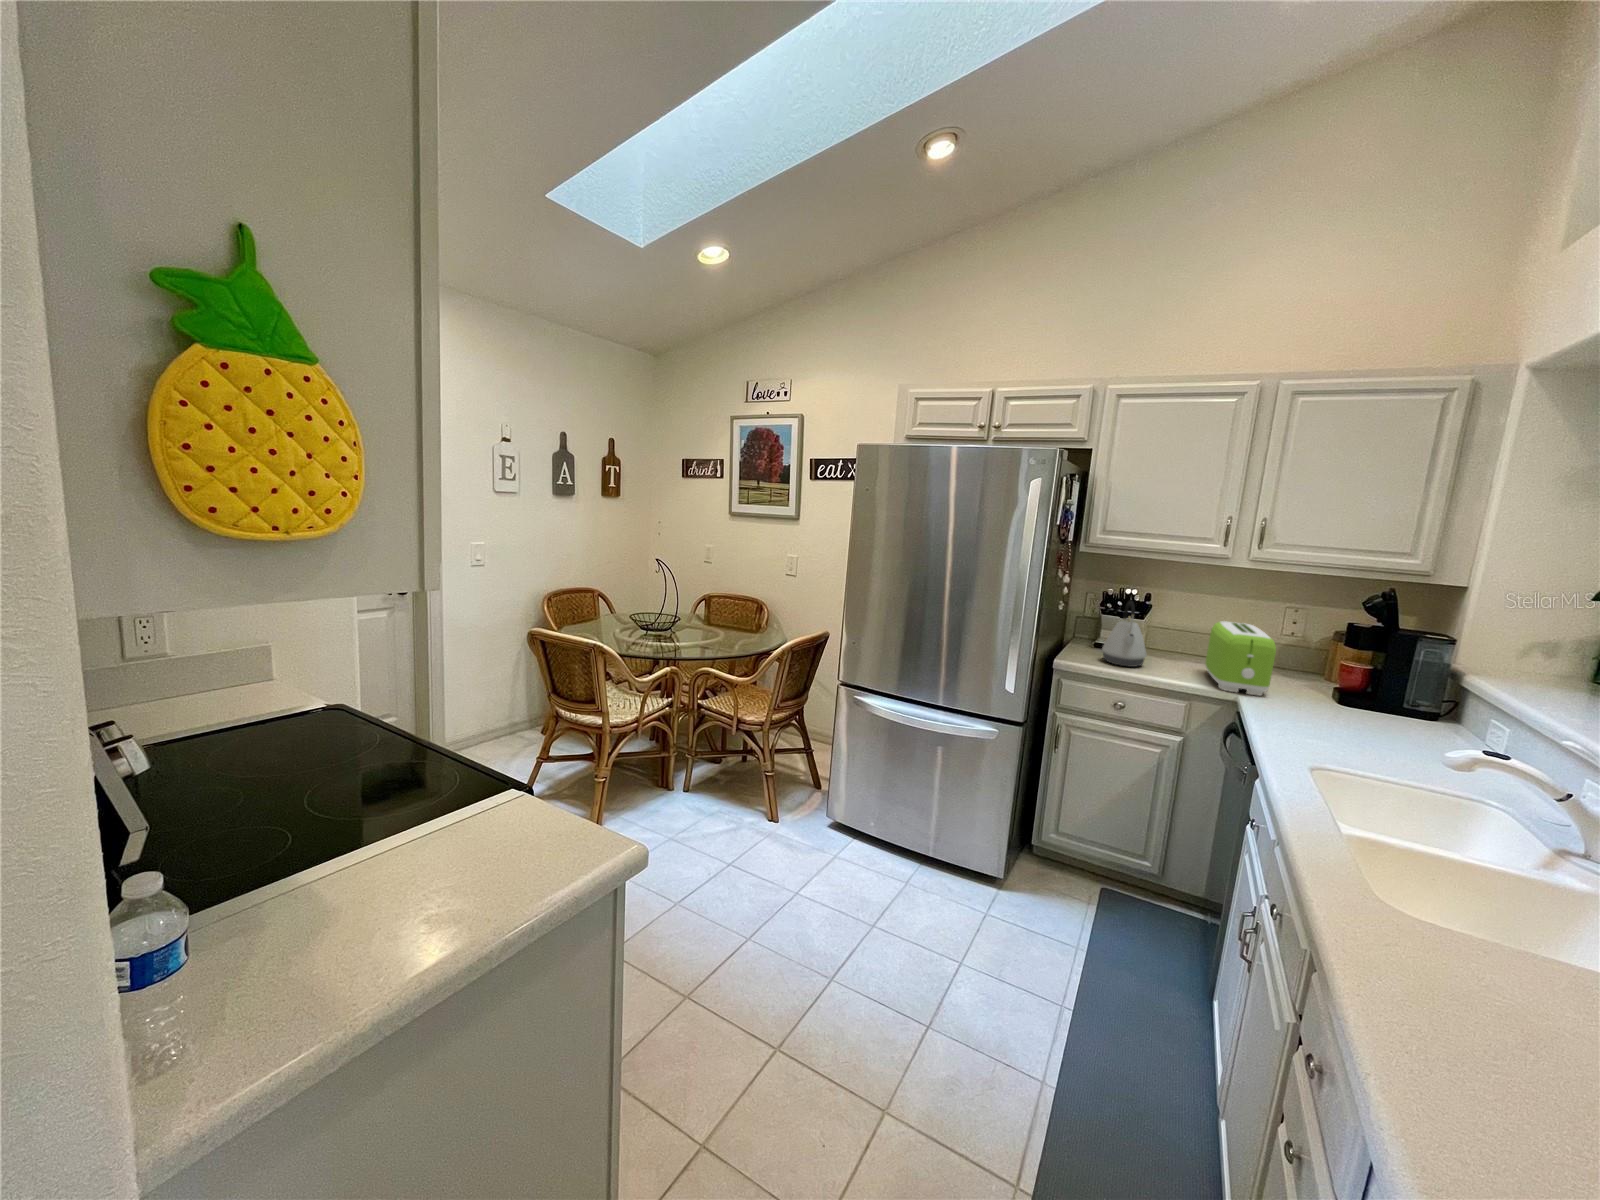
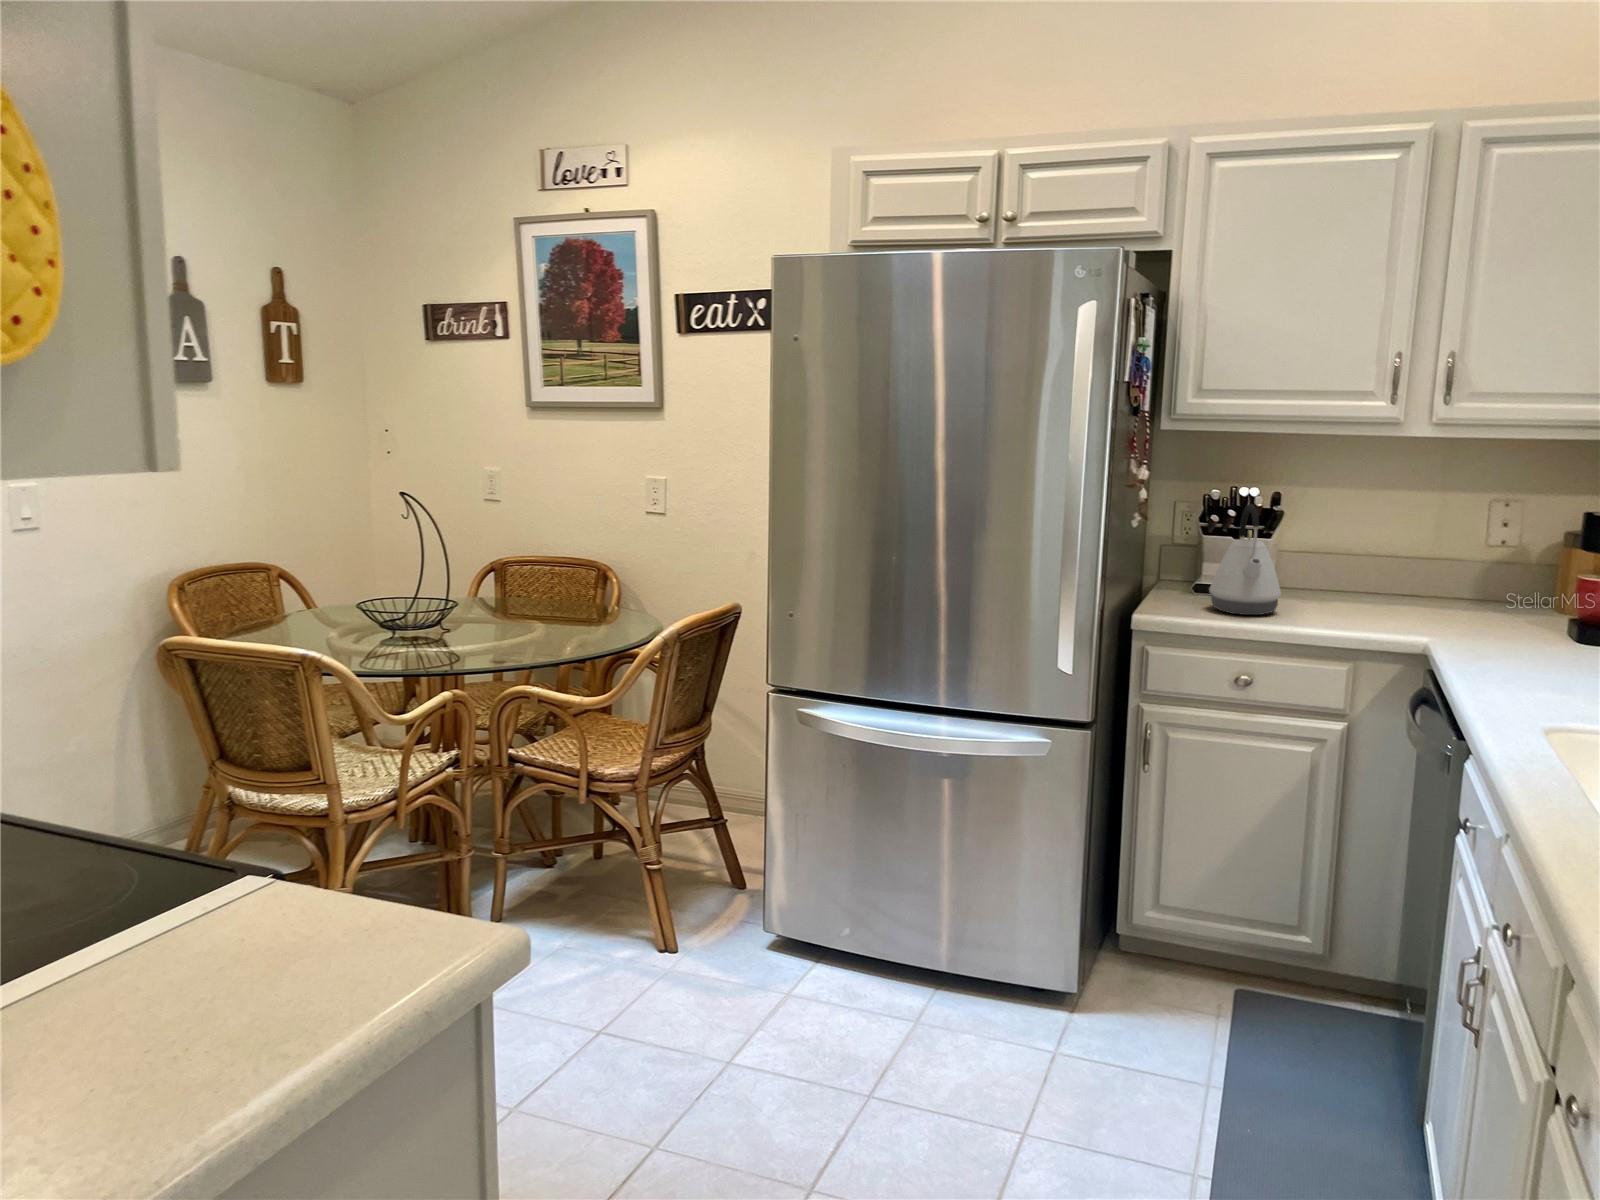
toaster: present [1205,621,1276,696] -> none [1373,527,1481,641]

